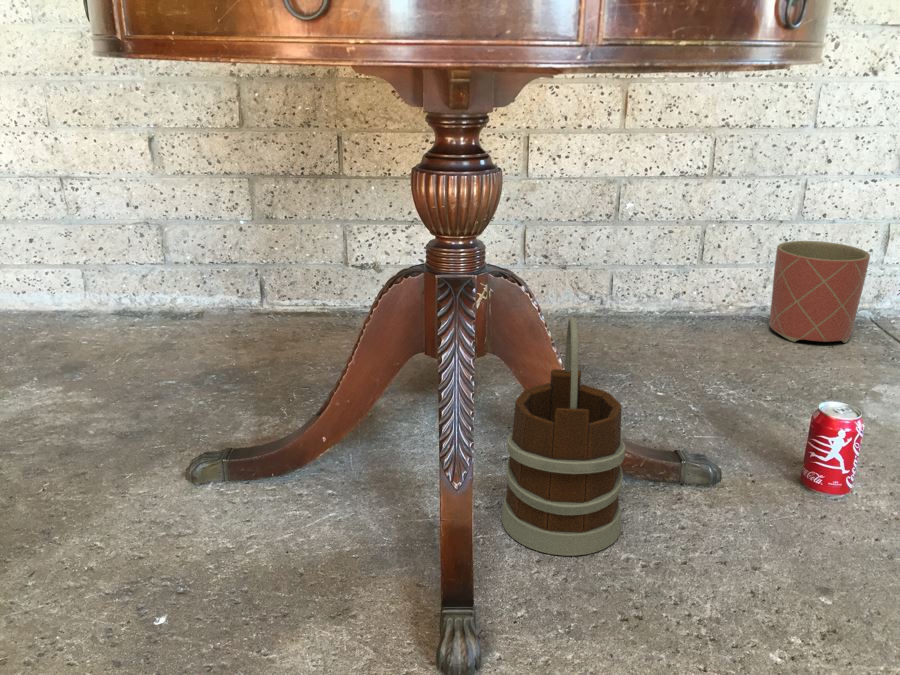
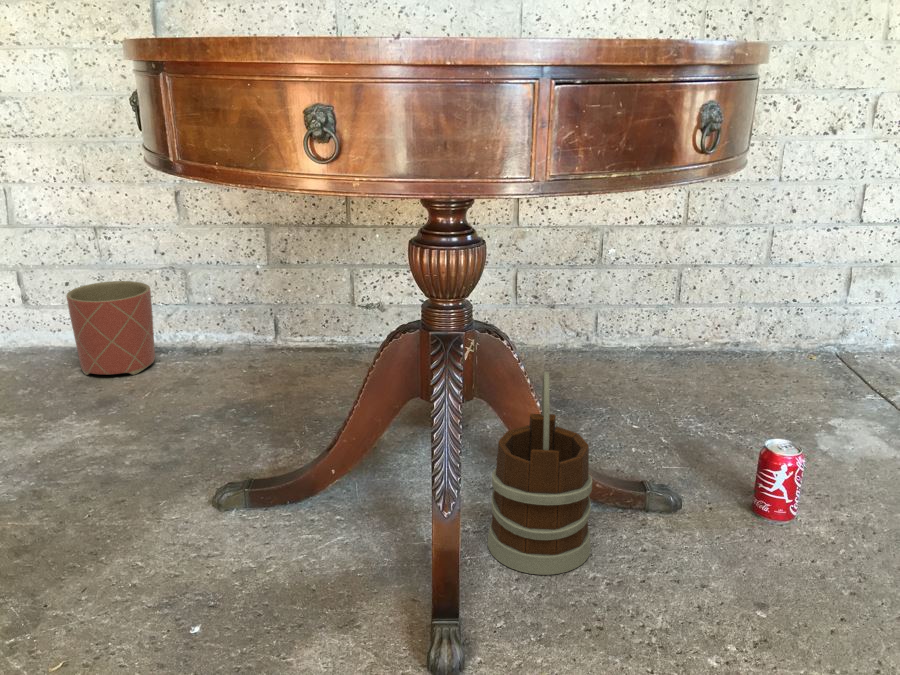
planter: present [770,241,870,343] -> present [66,281,155,375]

